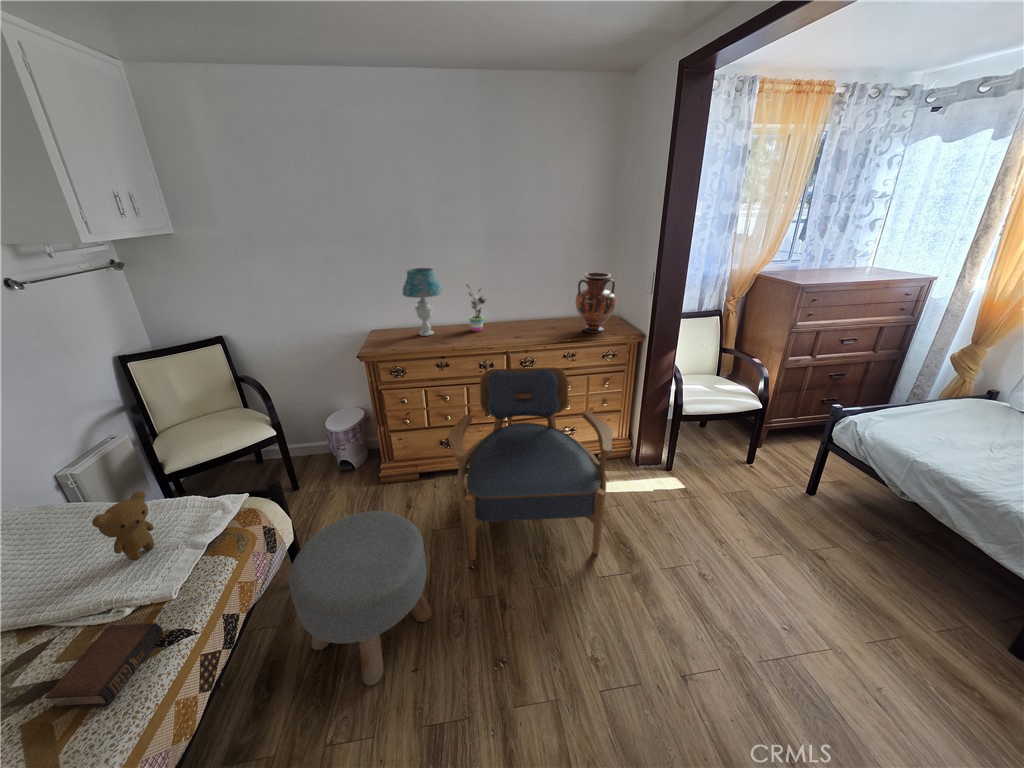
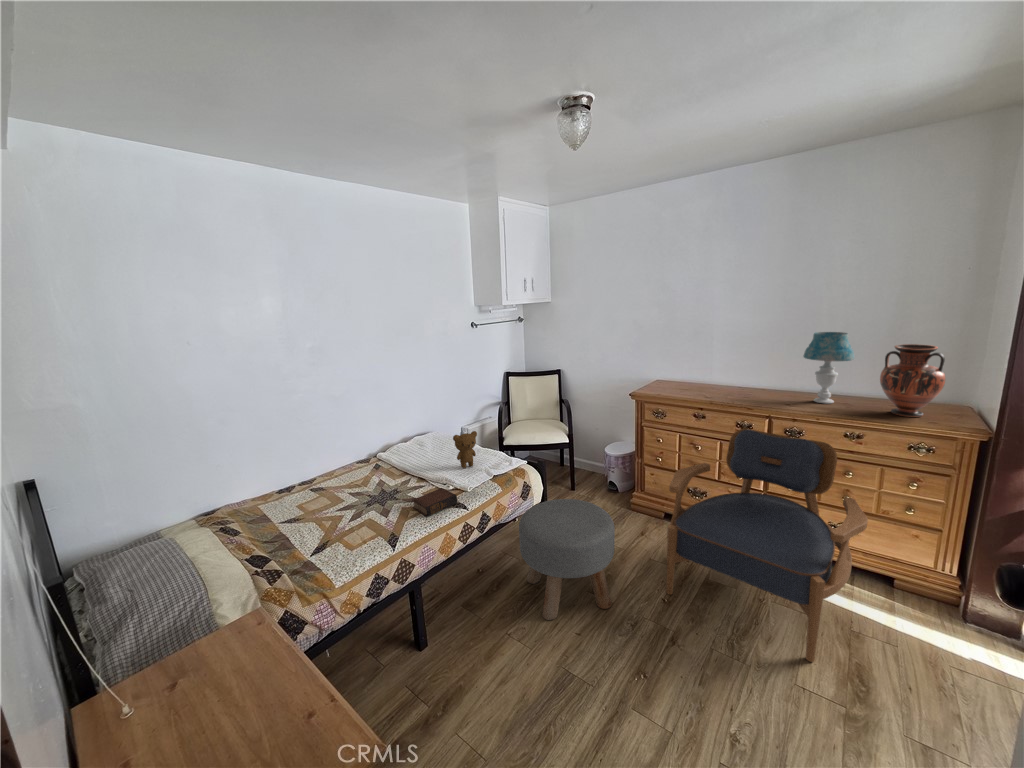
table lamp: present [403,268,442,336] -> present [803,332,854,404]
potted plant: present [467,285,487,331] -> none [746,347,769,394]

